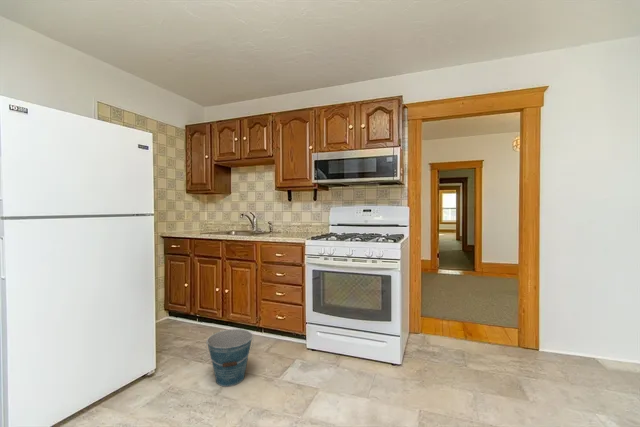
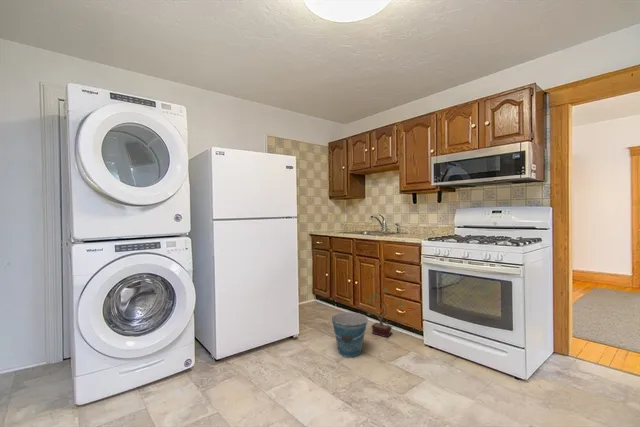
potted plant: none [242,294,287,349] -> present [367,288,403,337]

